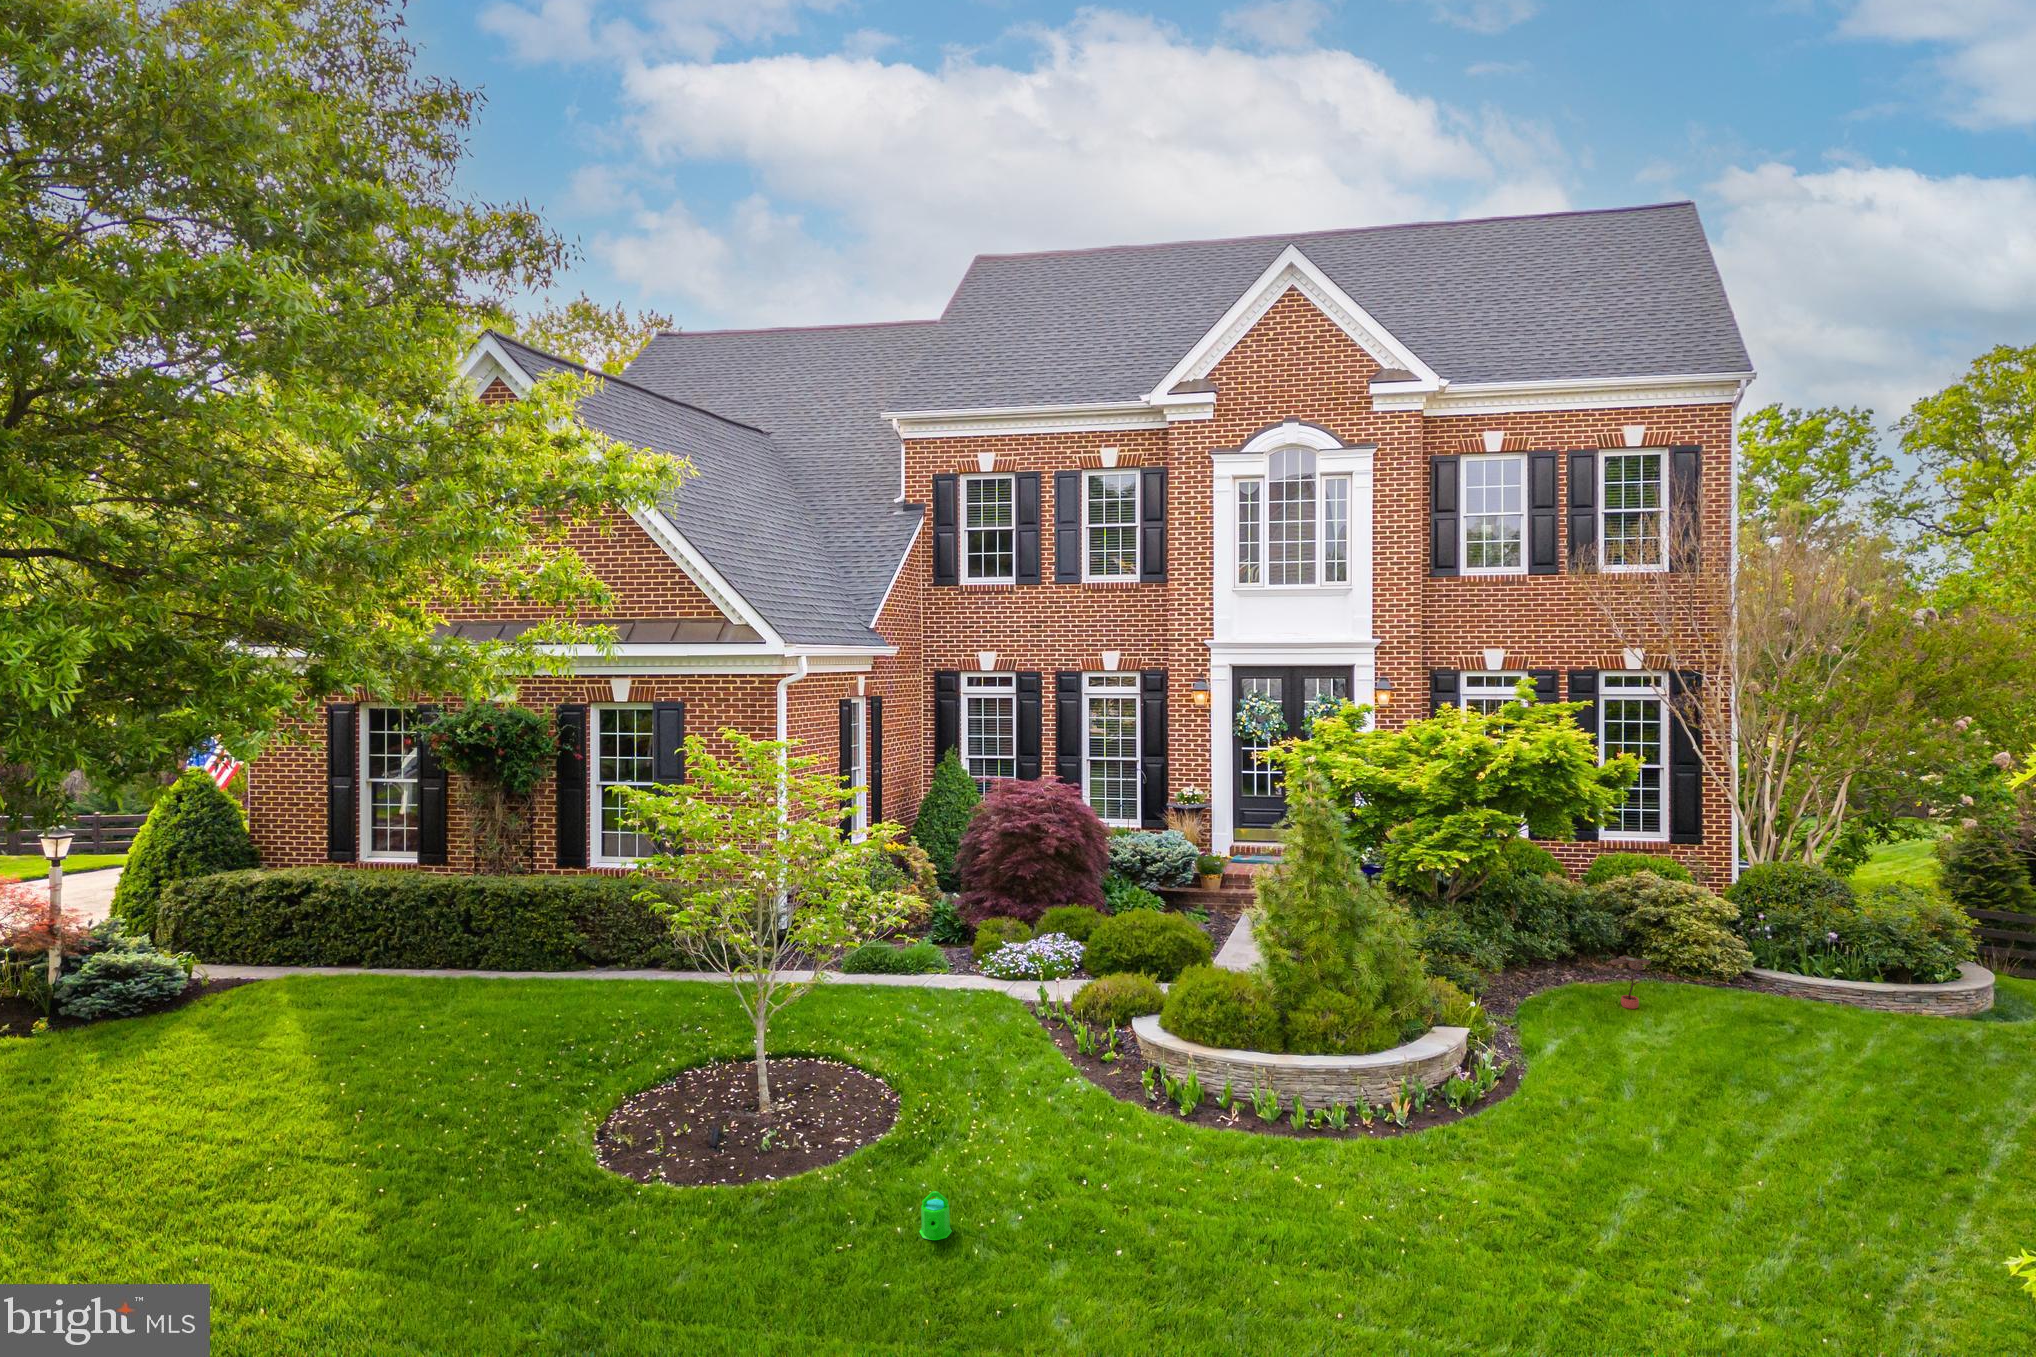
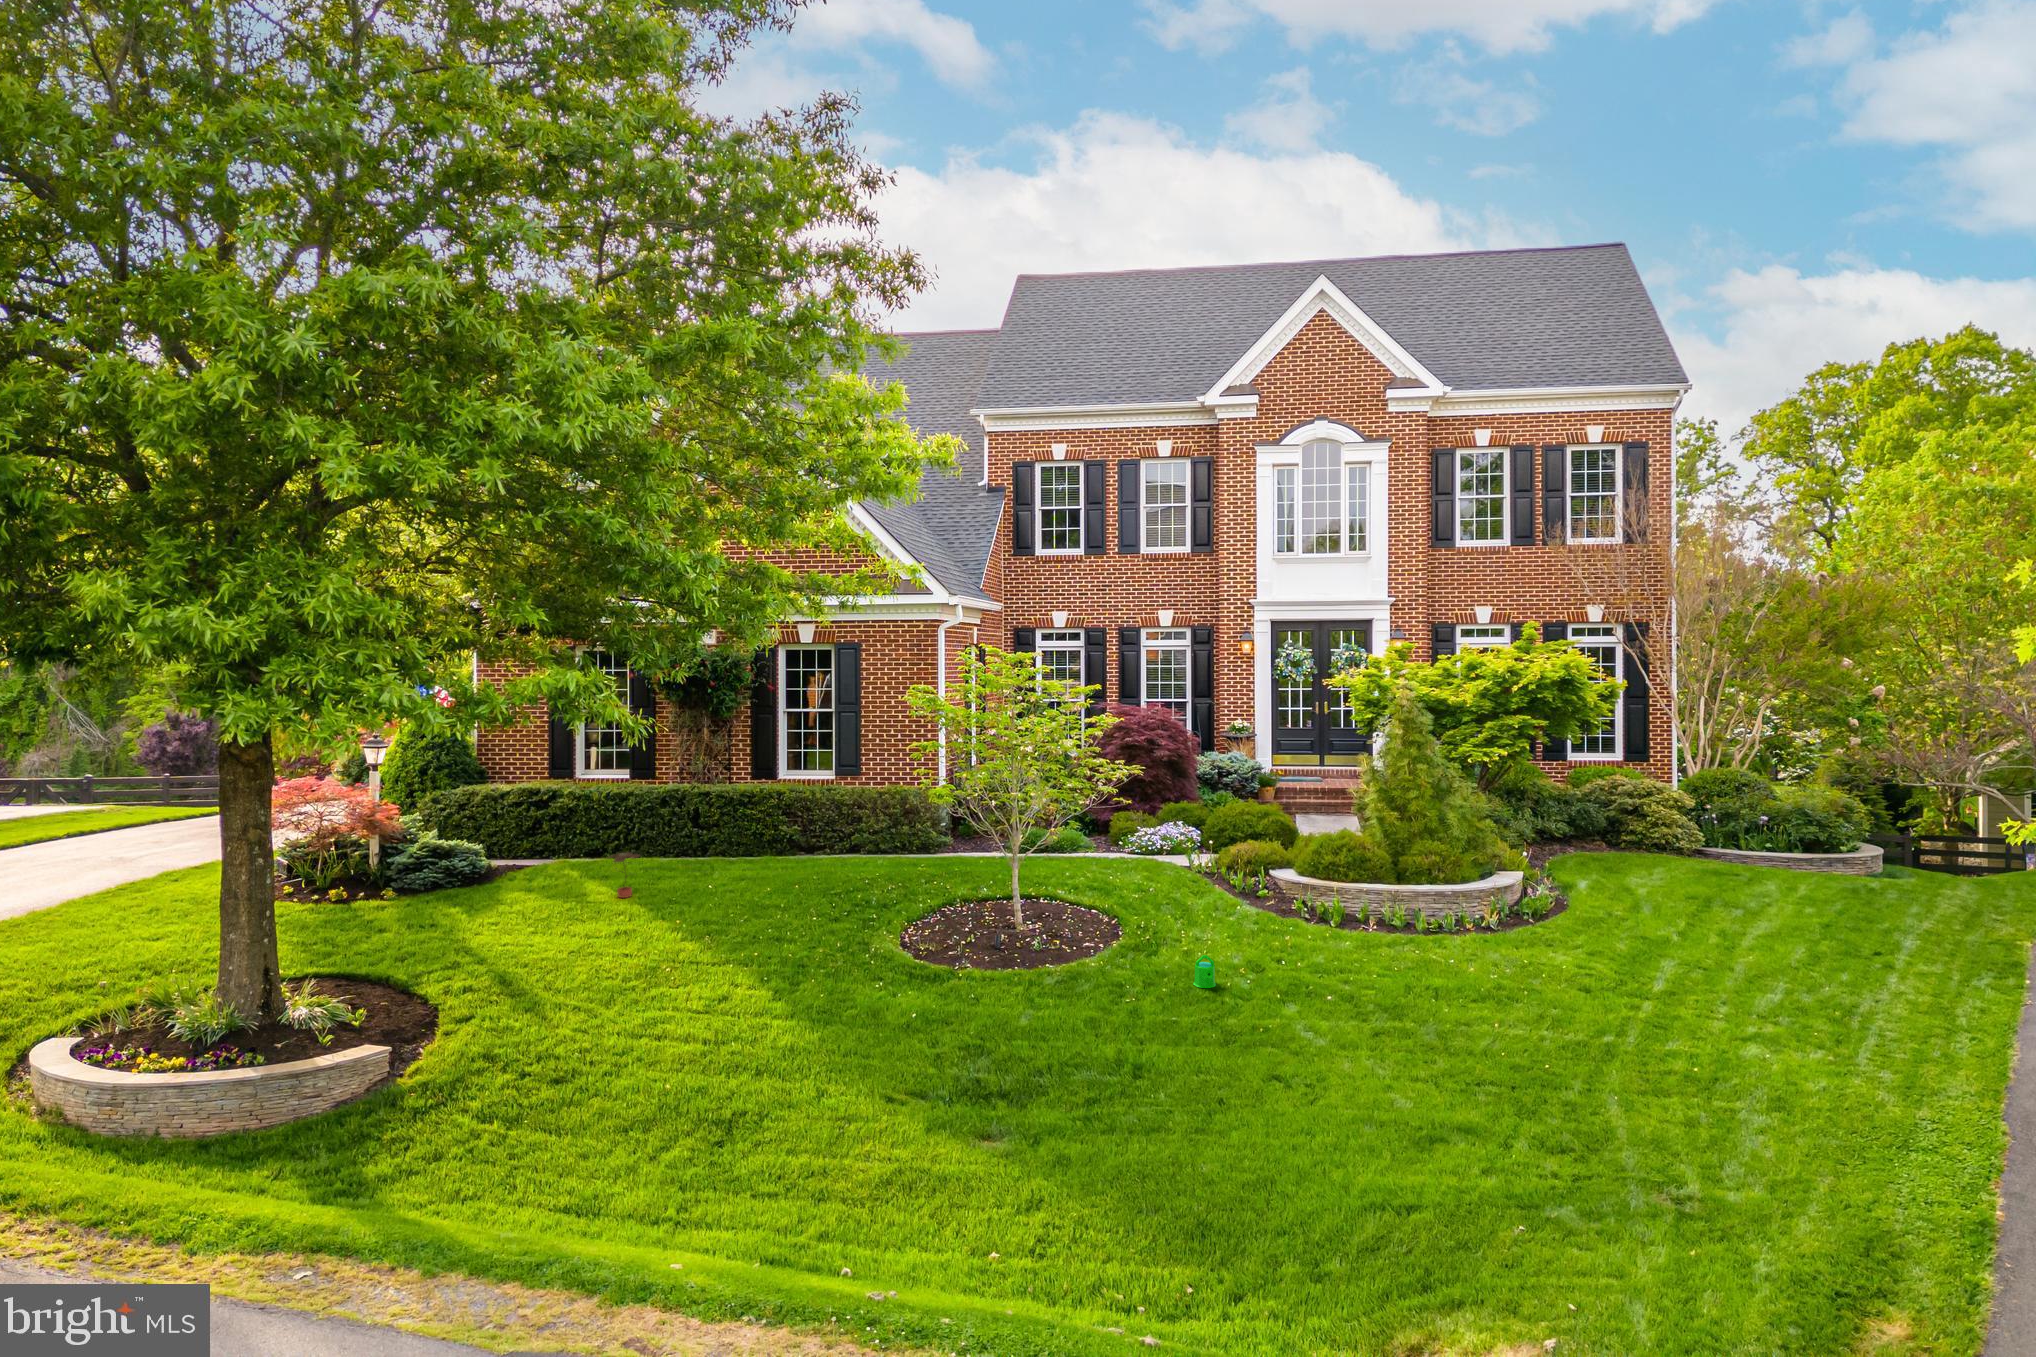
potted plant: present [1611,956,1651,1009] -> present [608,852,639,898]

